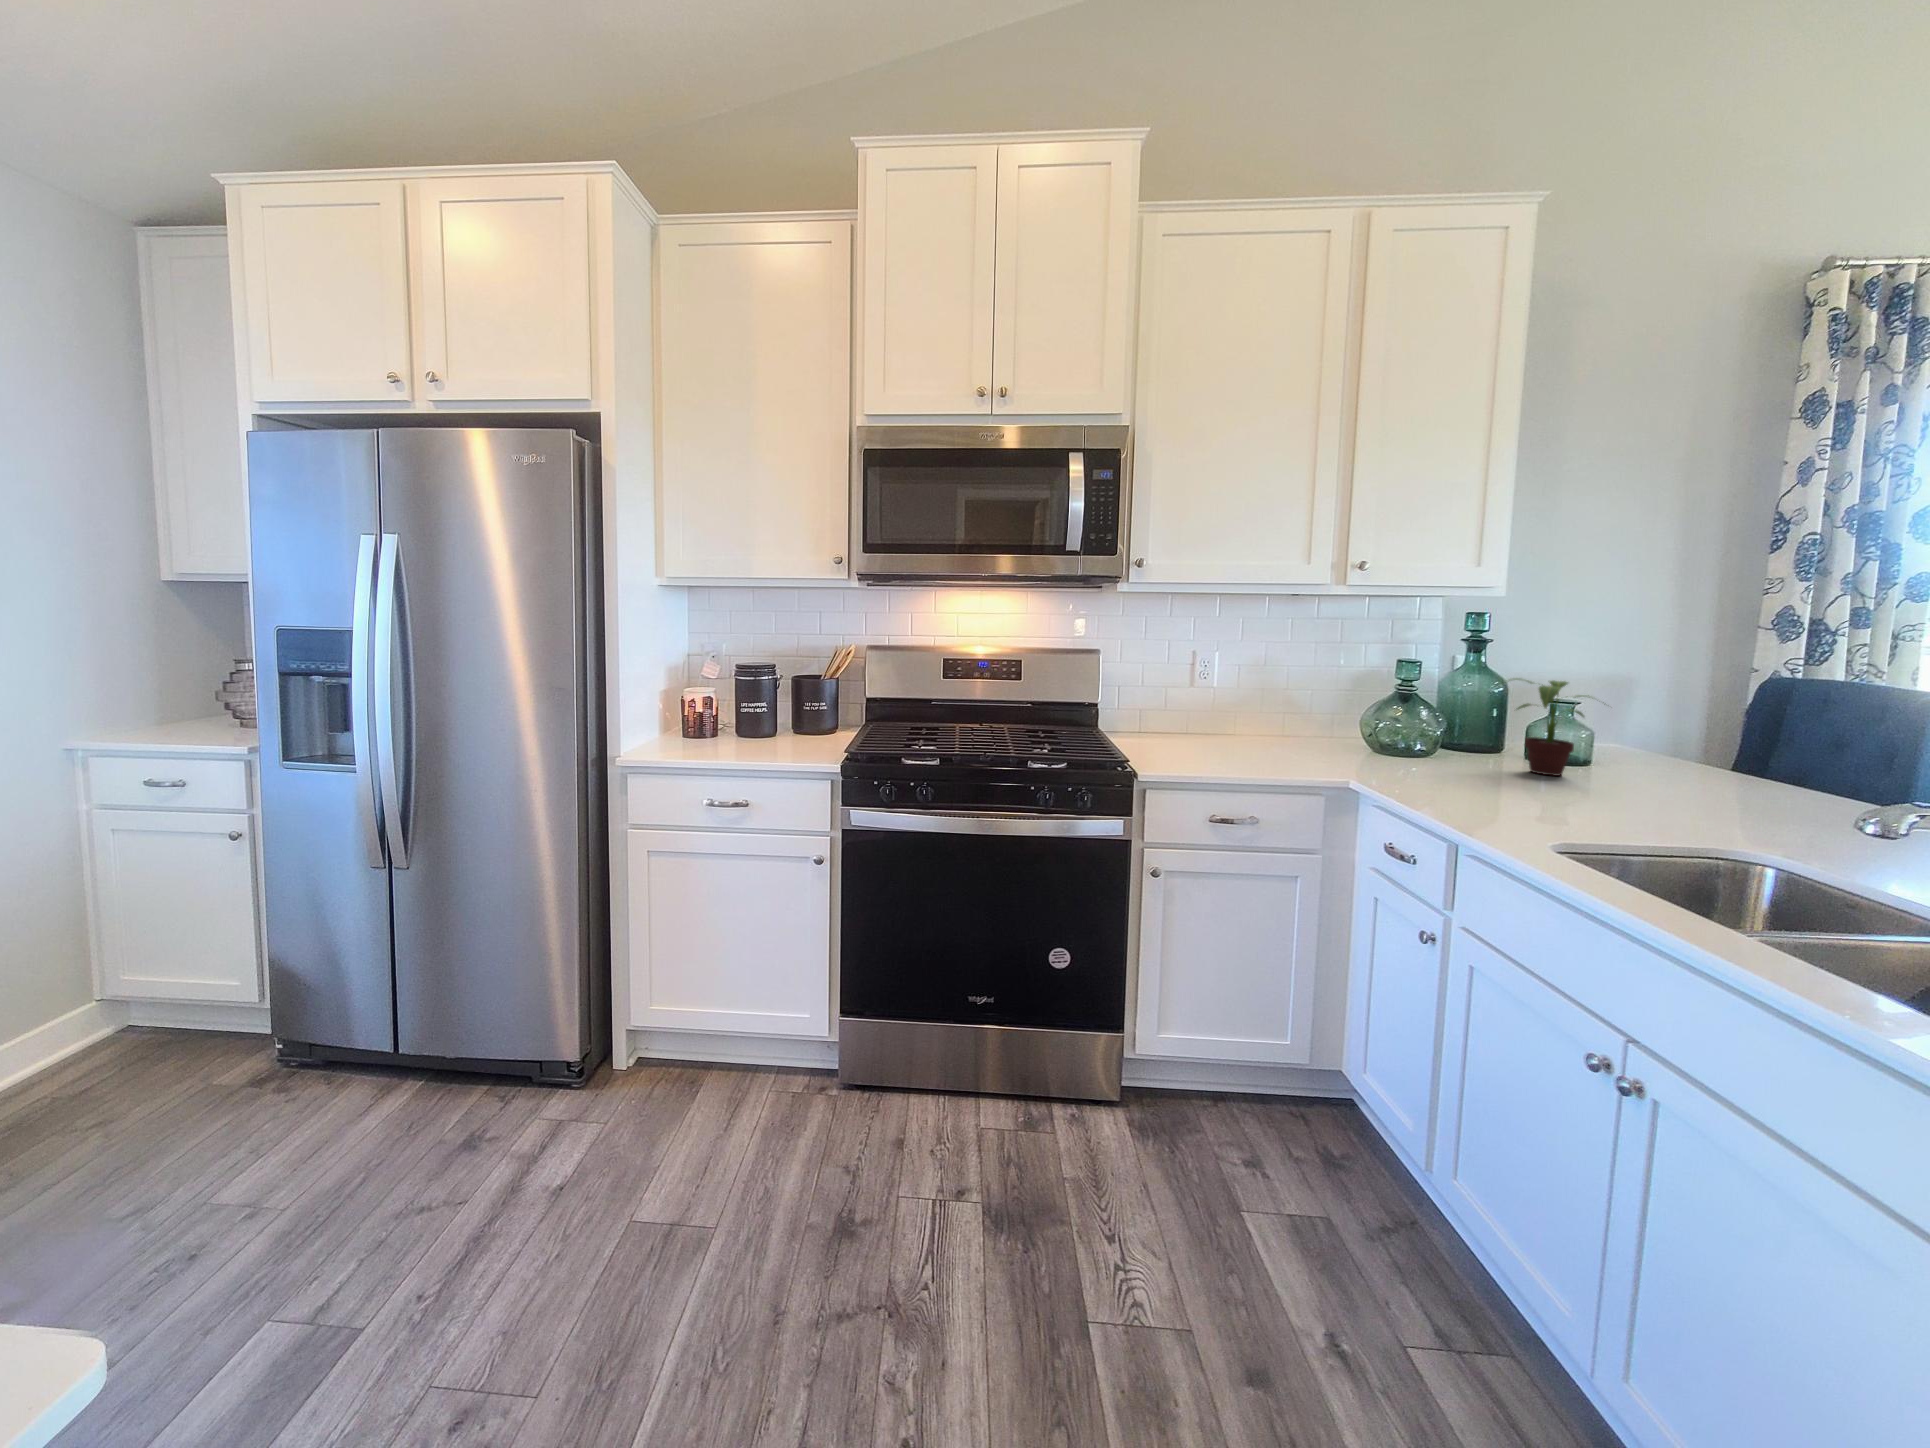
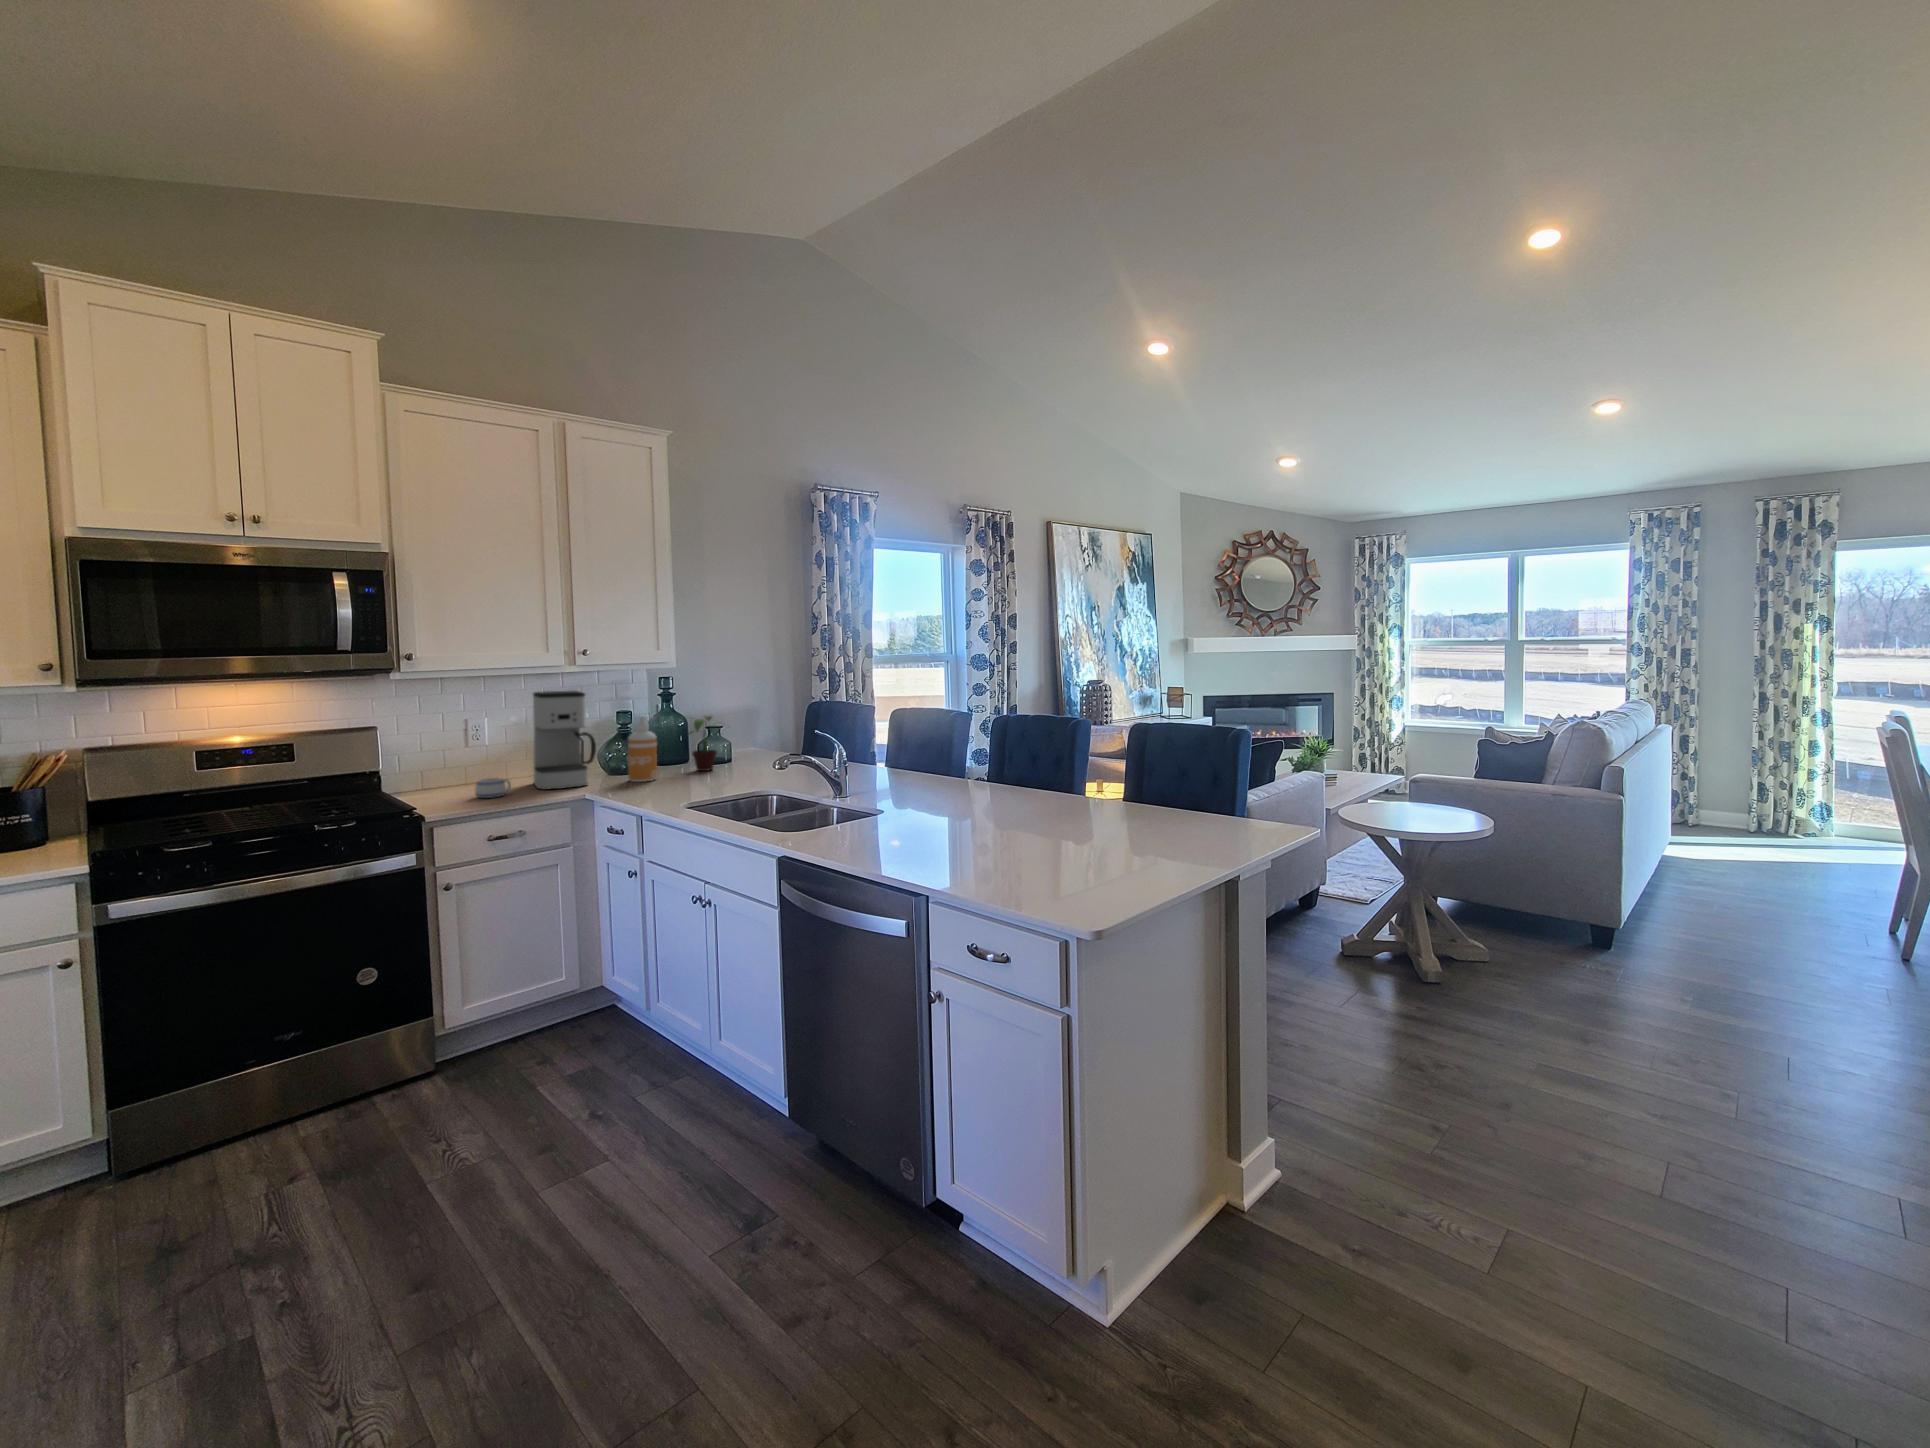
coffee maker: none [1271,620,1367,766] -> present [533,691,596,790]
soap dispenser: none [1414,669,1471,777] -> present [628,716,657,782]
mug: none [1200,733,1245,761] -> present [475,778,511,798]

